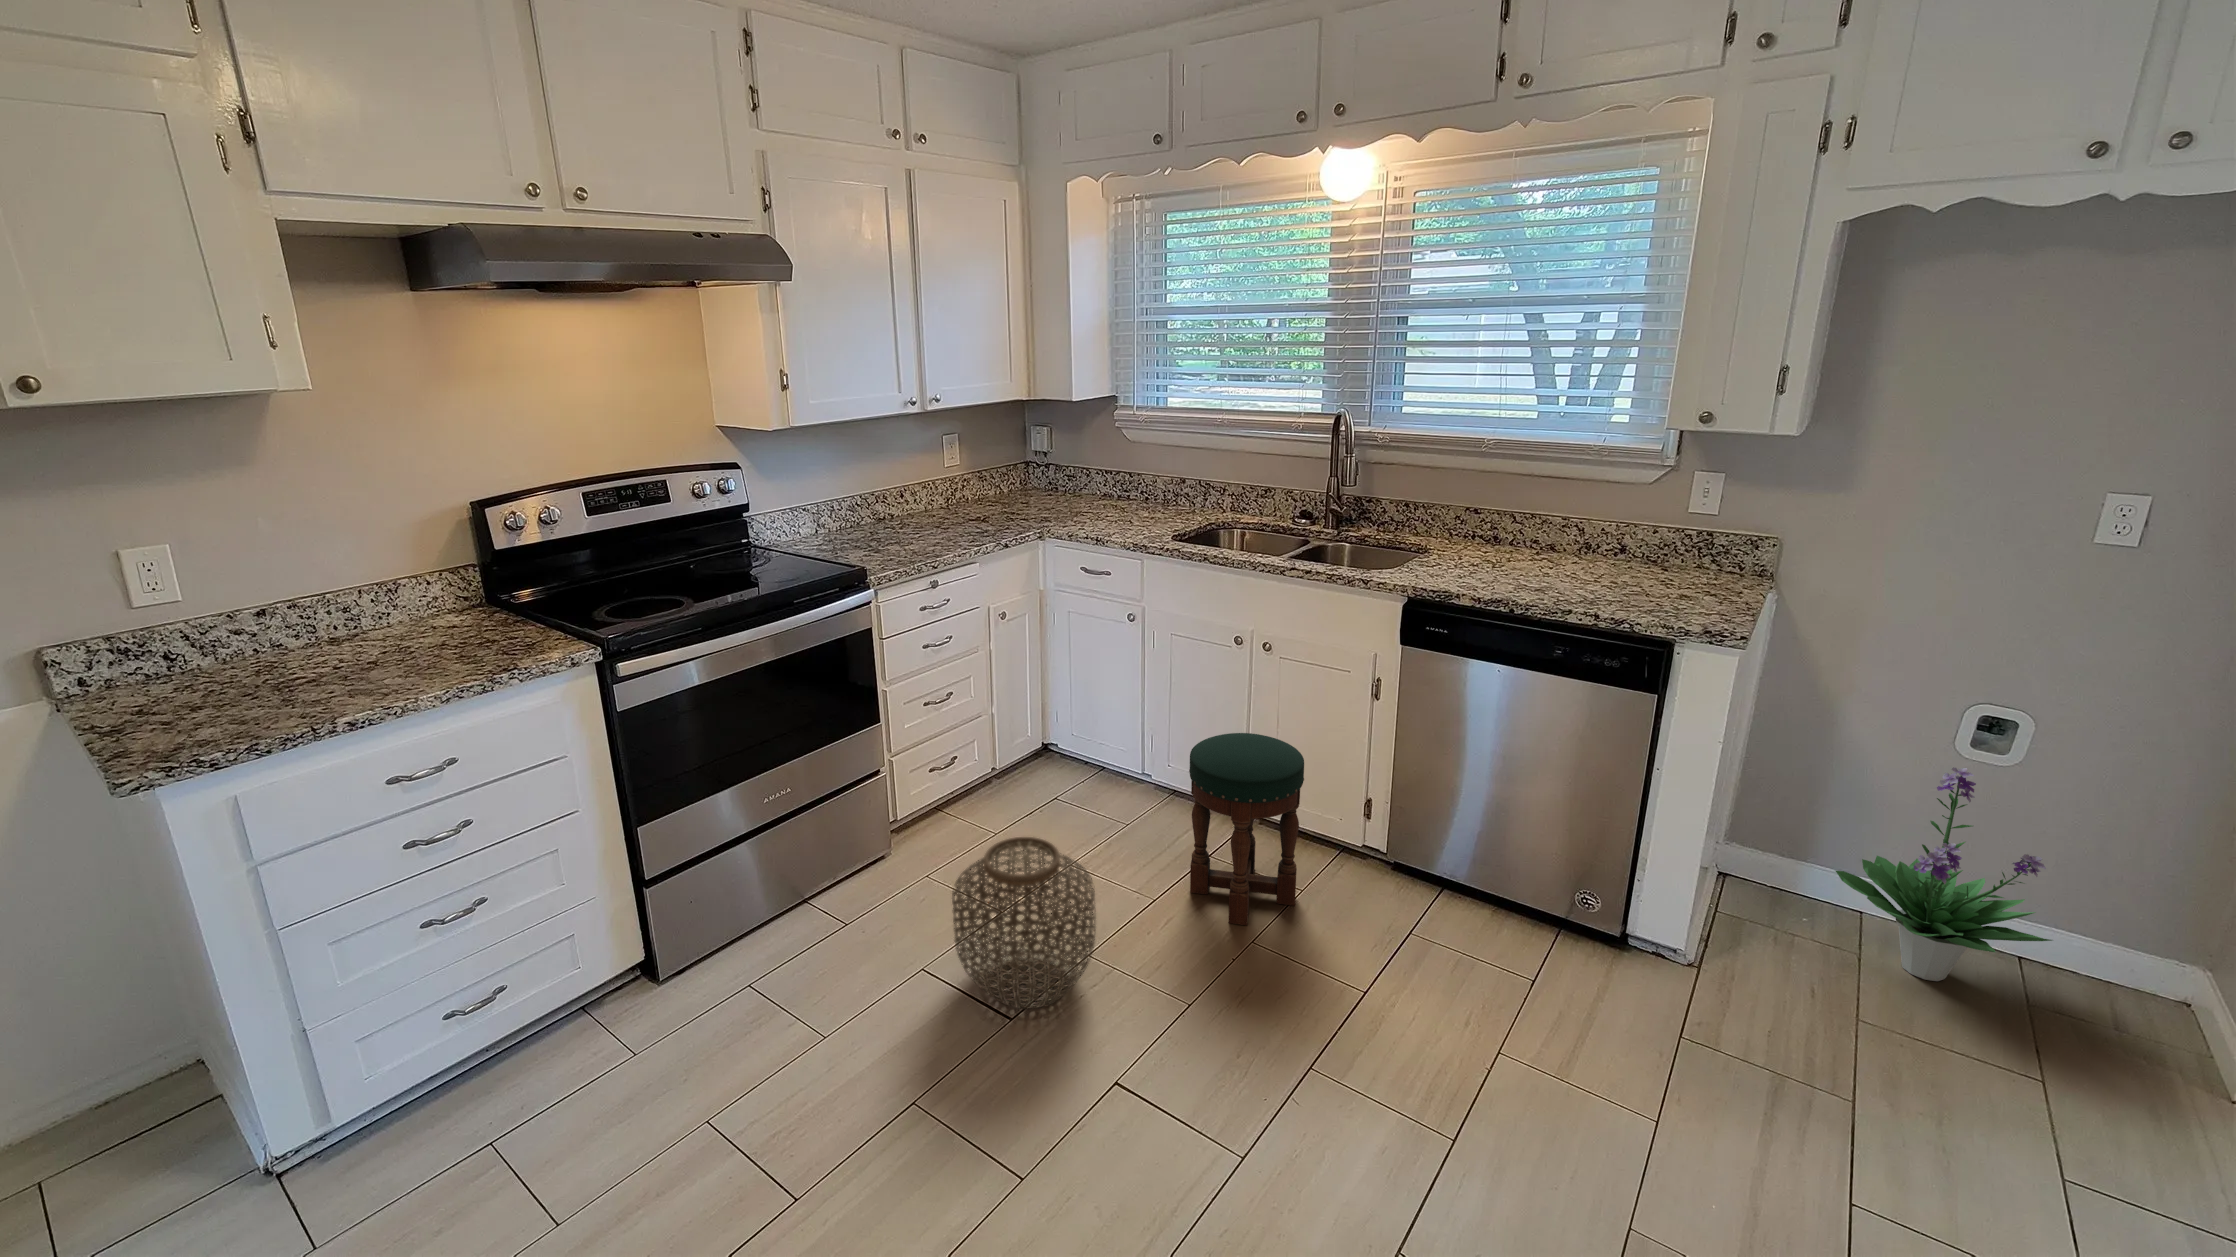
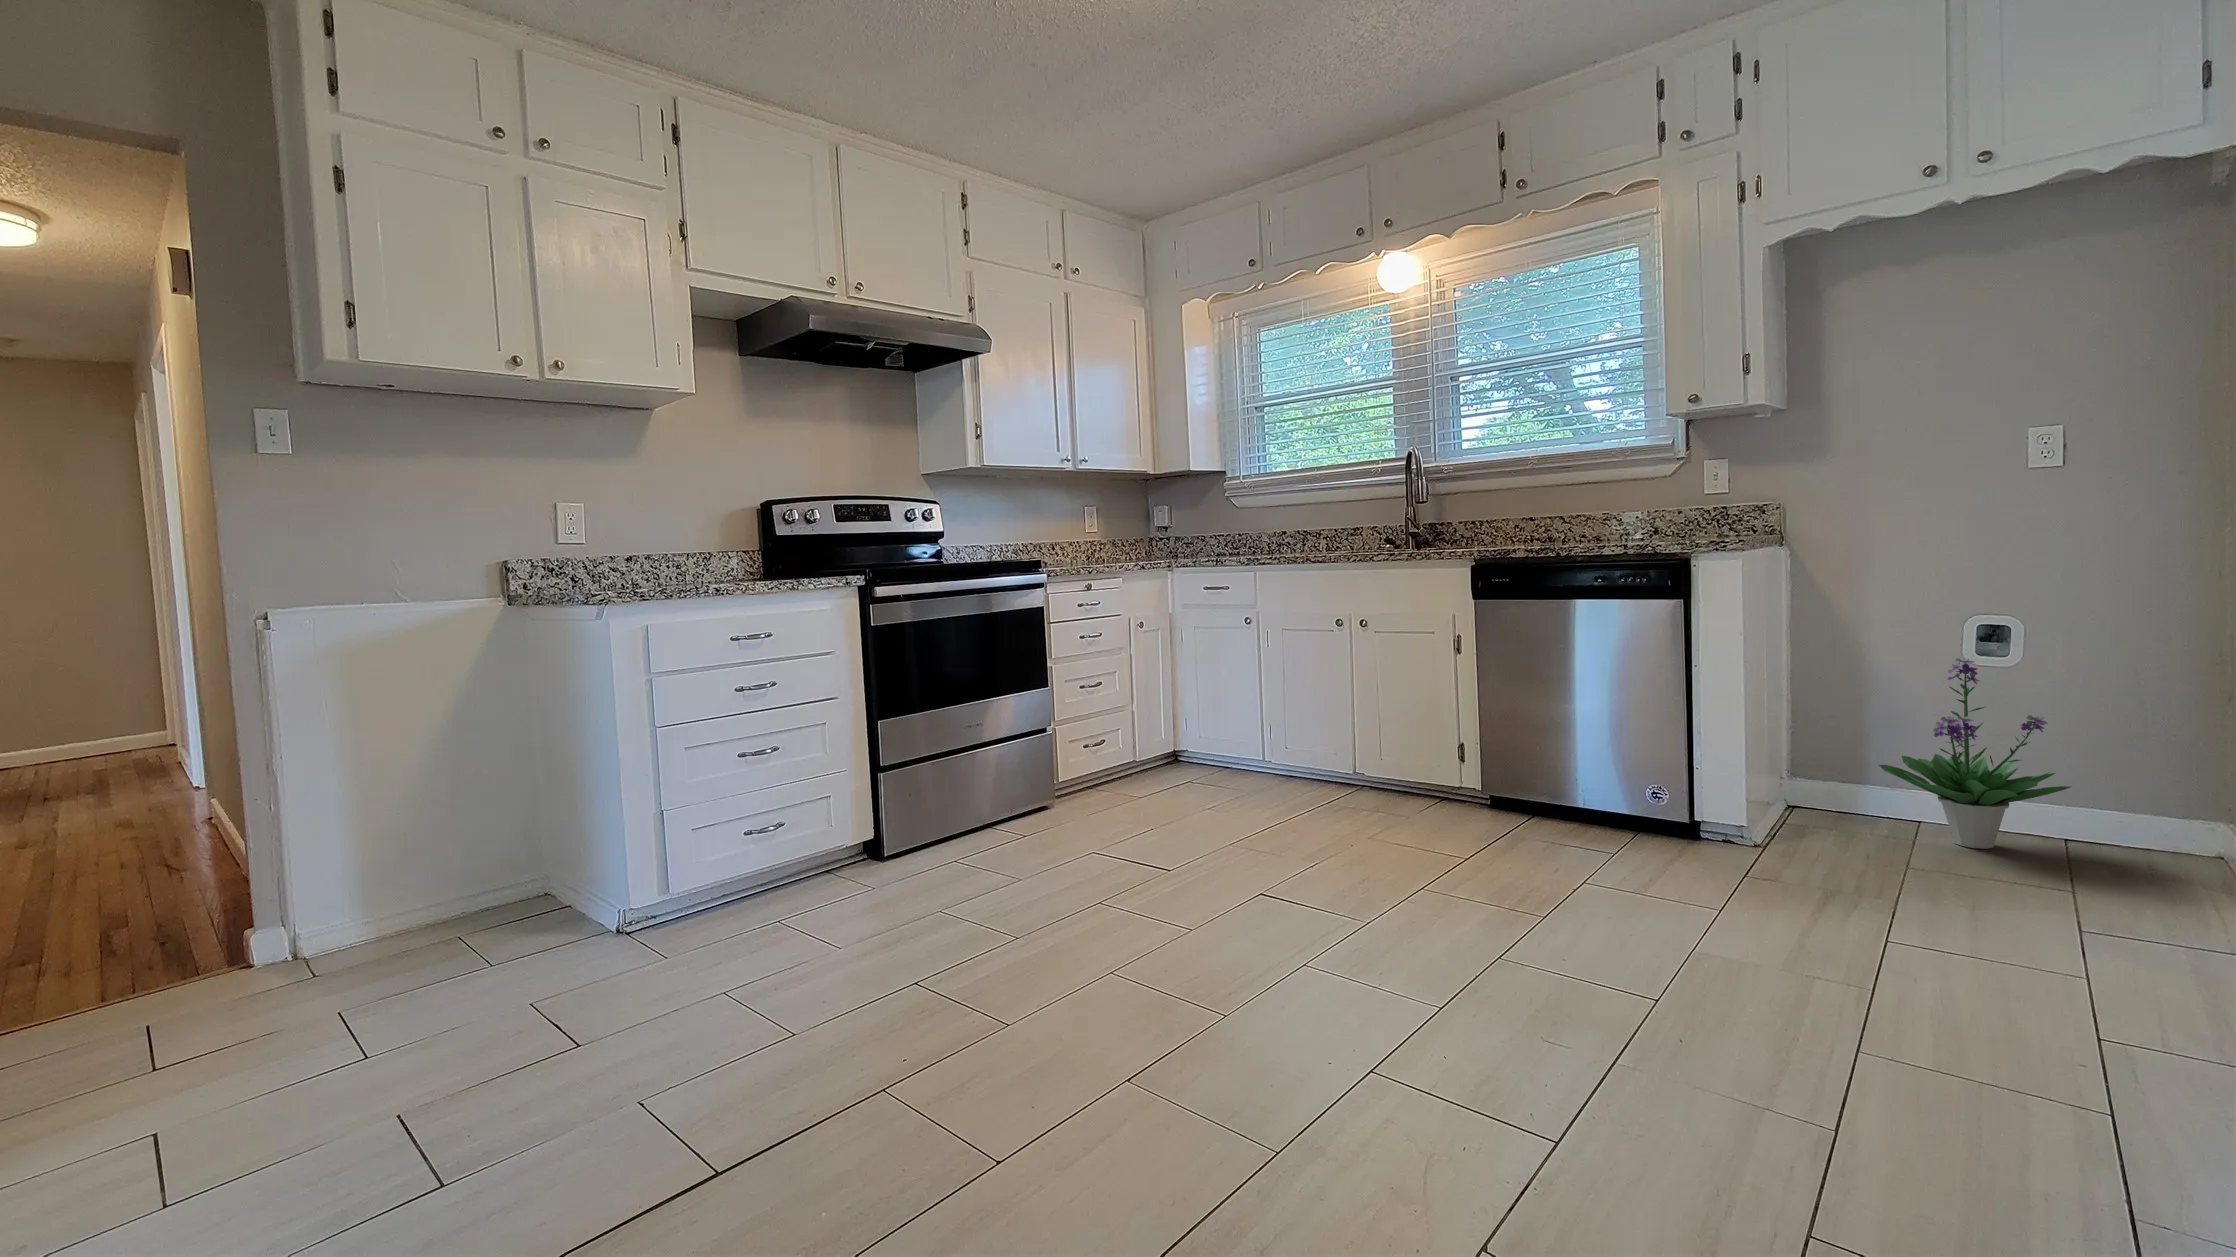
stool: present [1189,733,1304,925] -> none [1305,681,1404,832]
woven basket: present [952,837,1095,1008] -> none [1119,735,1235,867]

